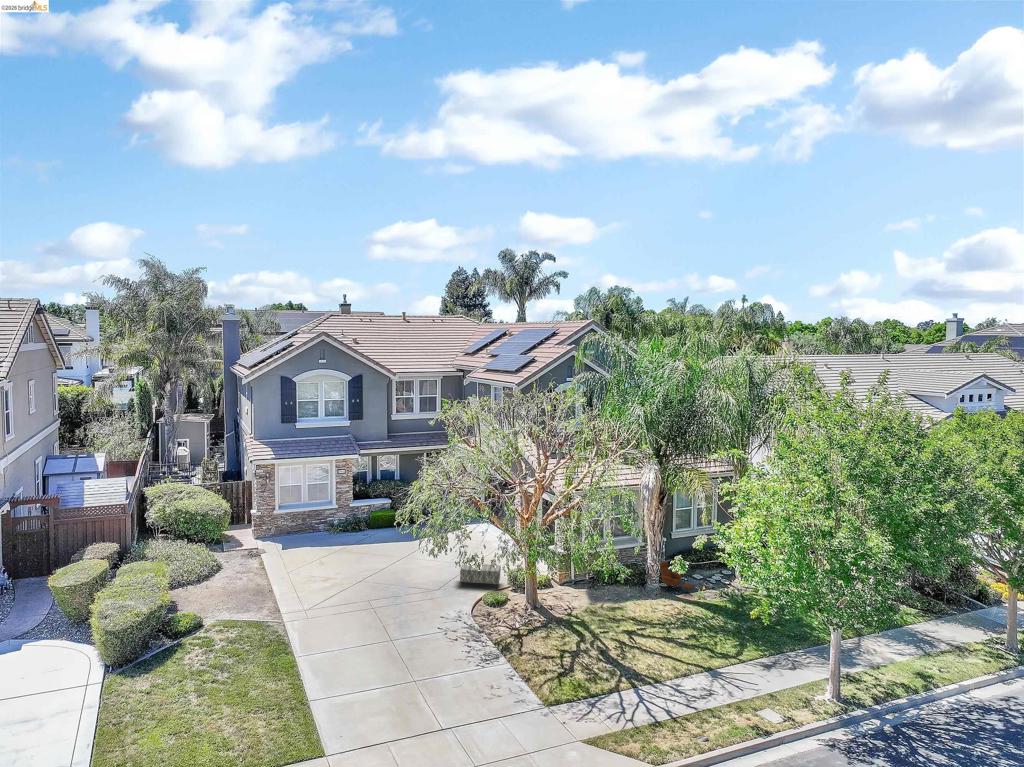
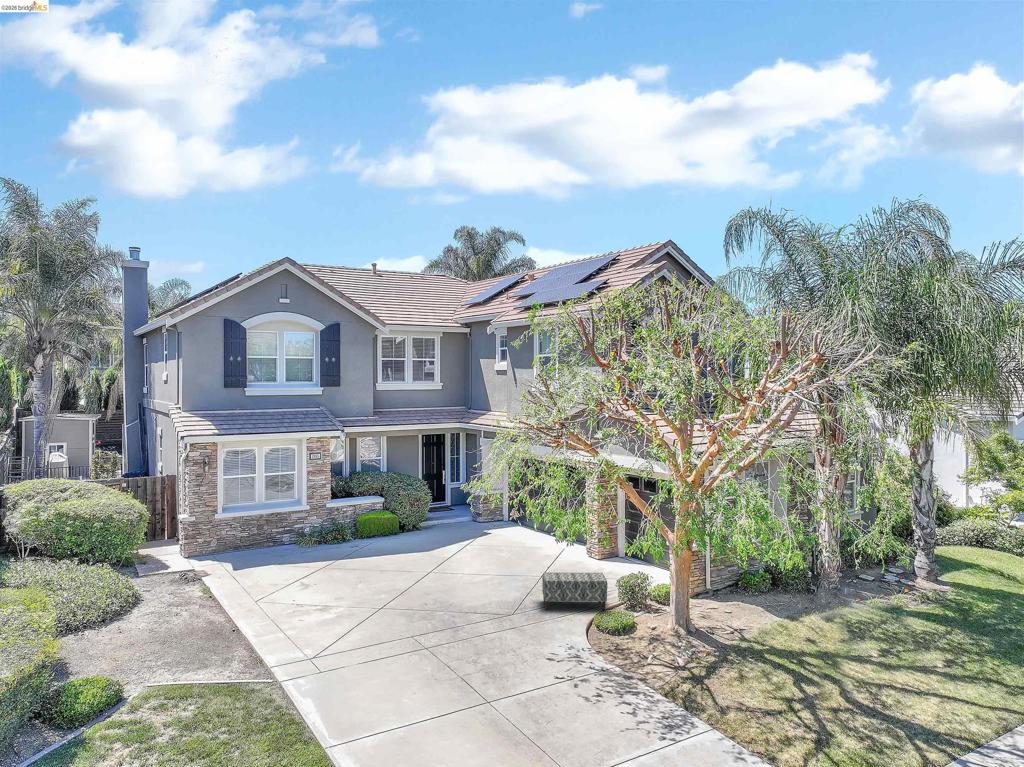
lounge chair: present [660,561,693,596] -> none [838,555,898,606]

